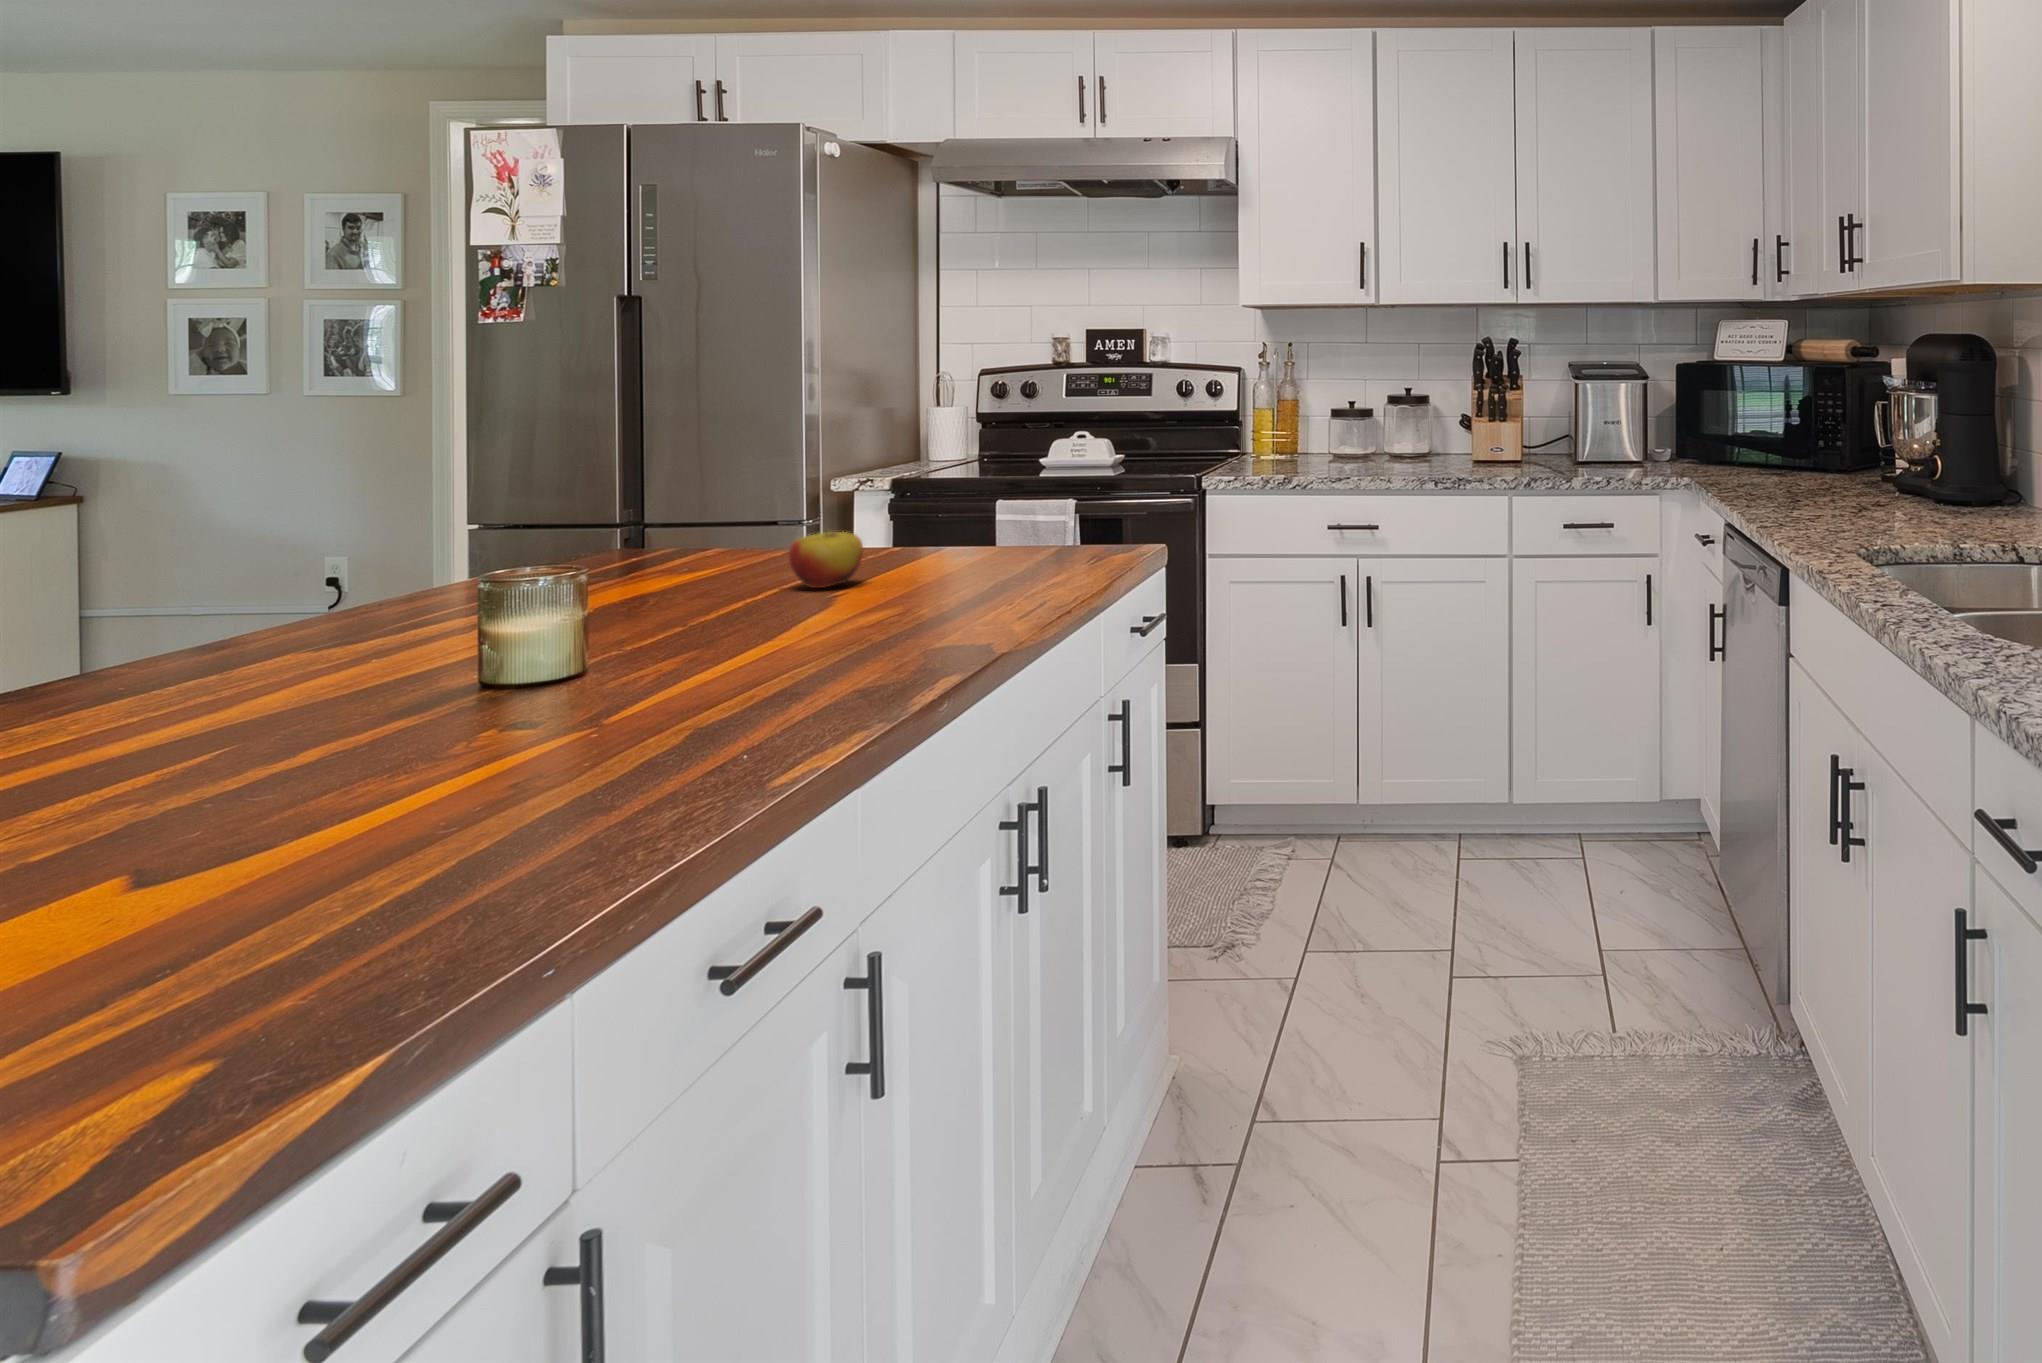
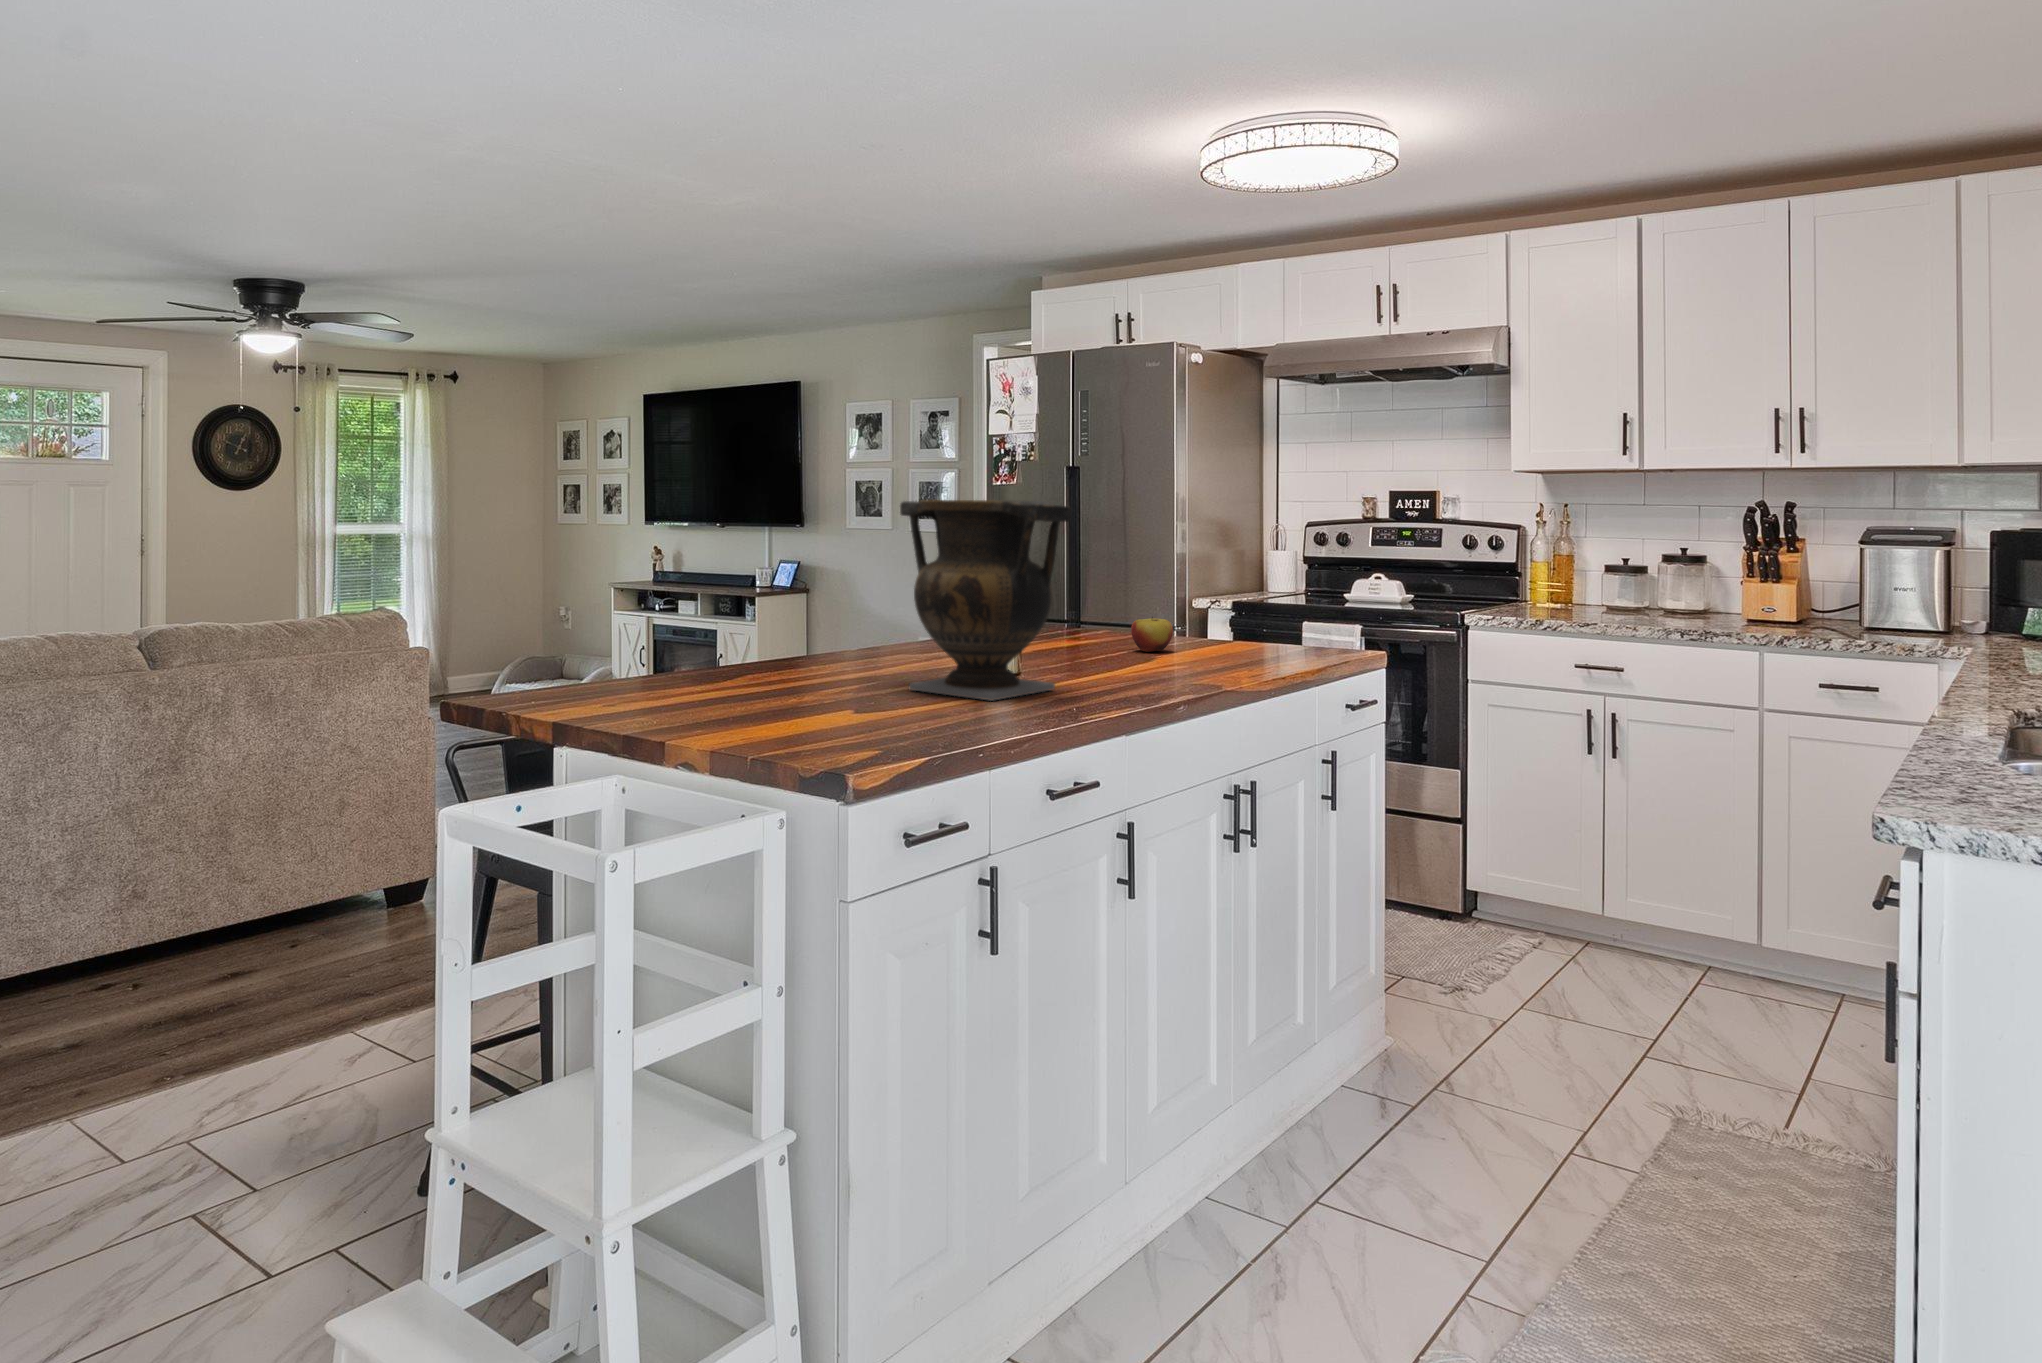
vase: none [268,345,722,779] -> present [900,500,1070,701]

